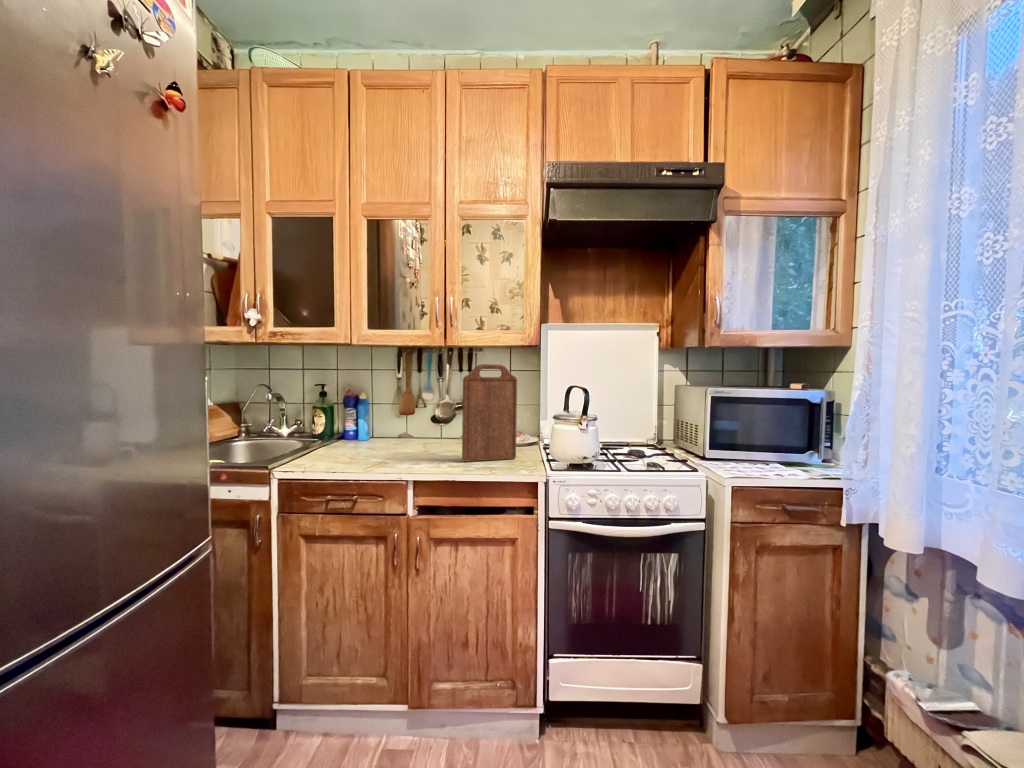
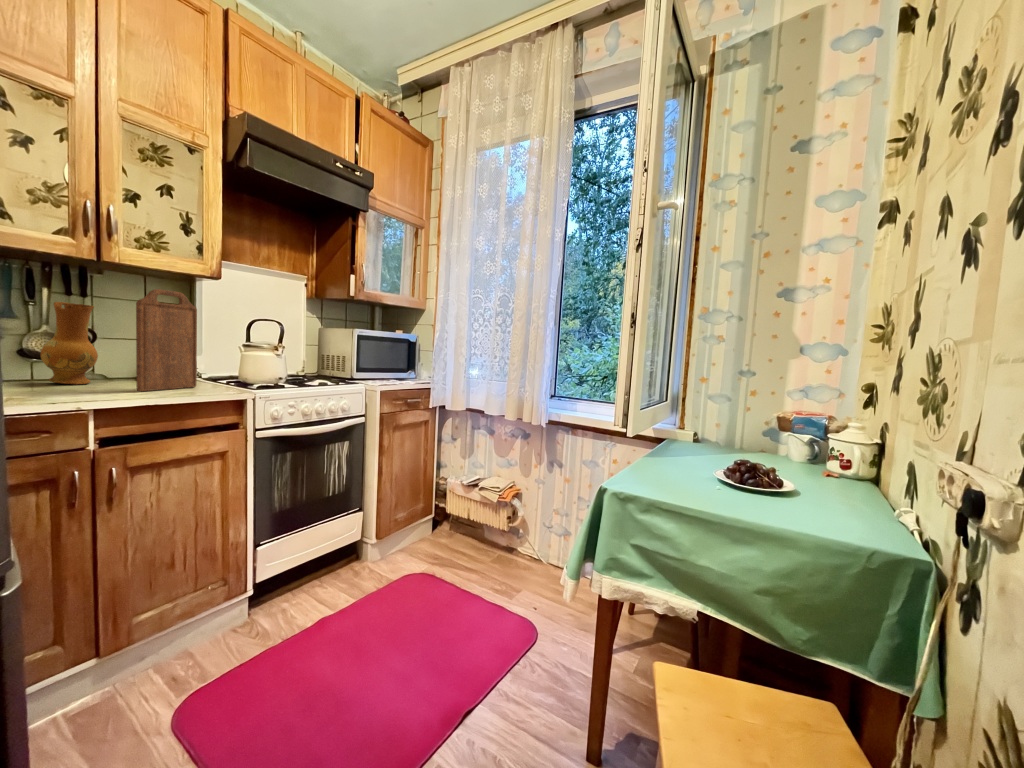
ceramic jug: none [429,380,463,448] -> present [40,302,98,385]

